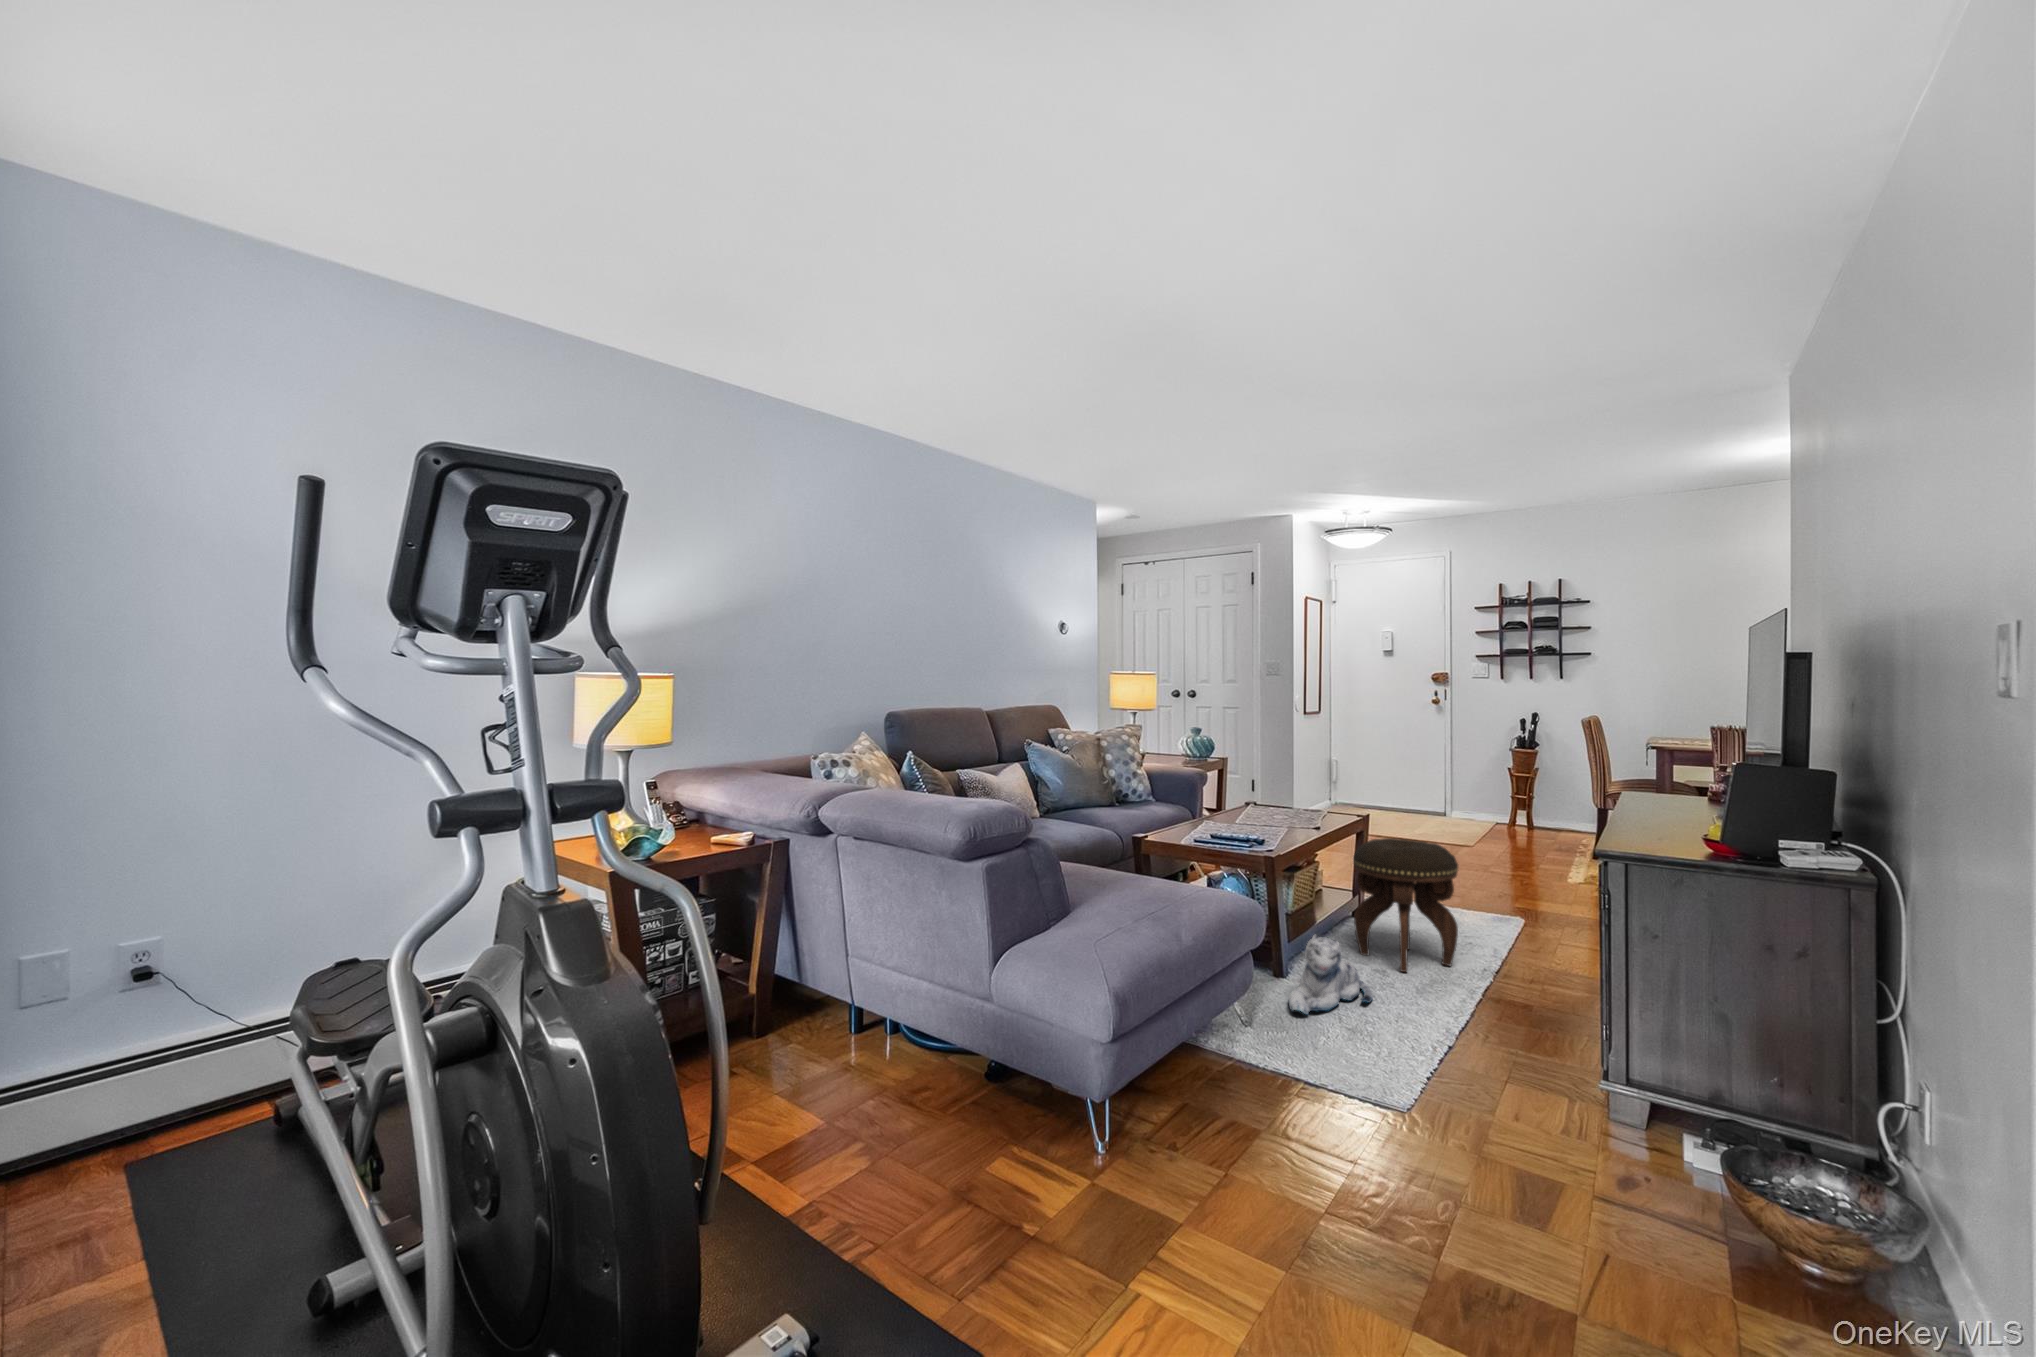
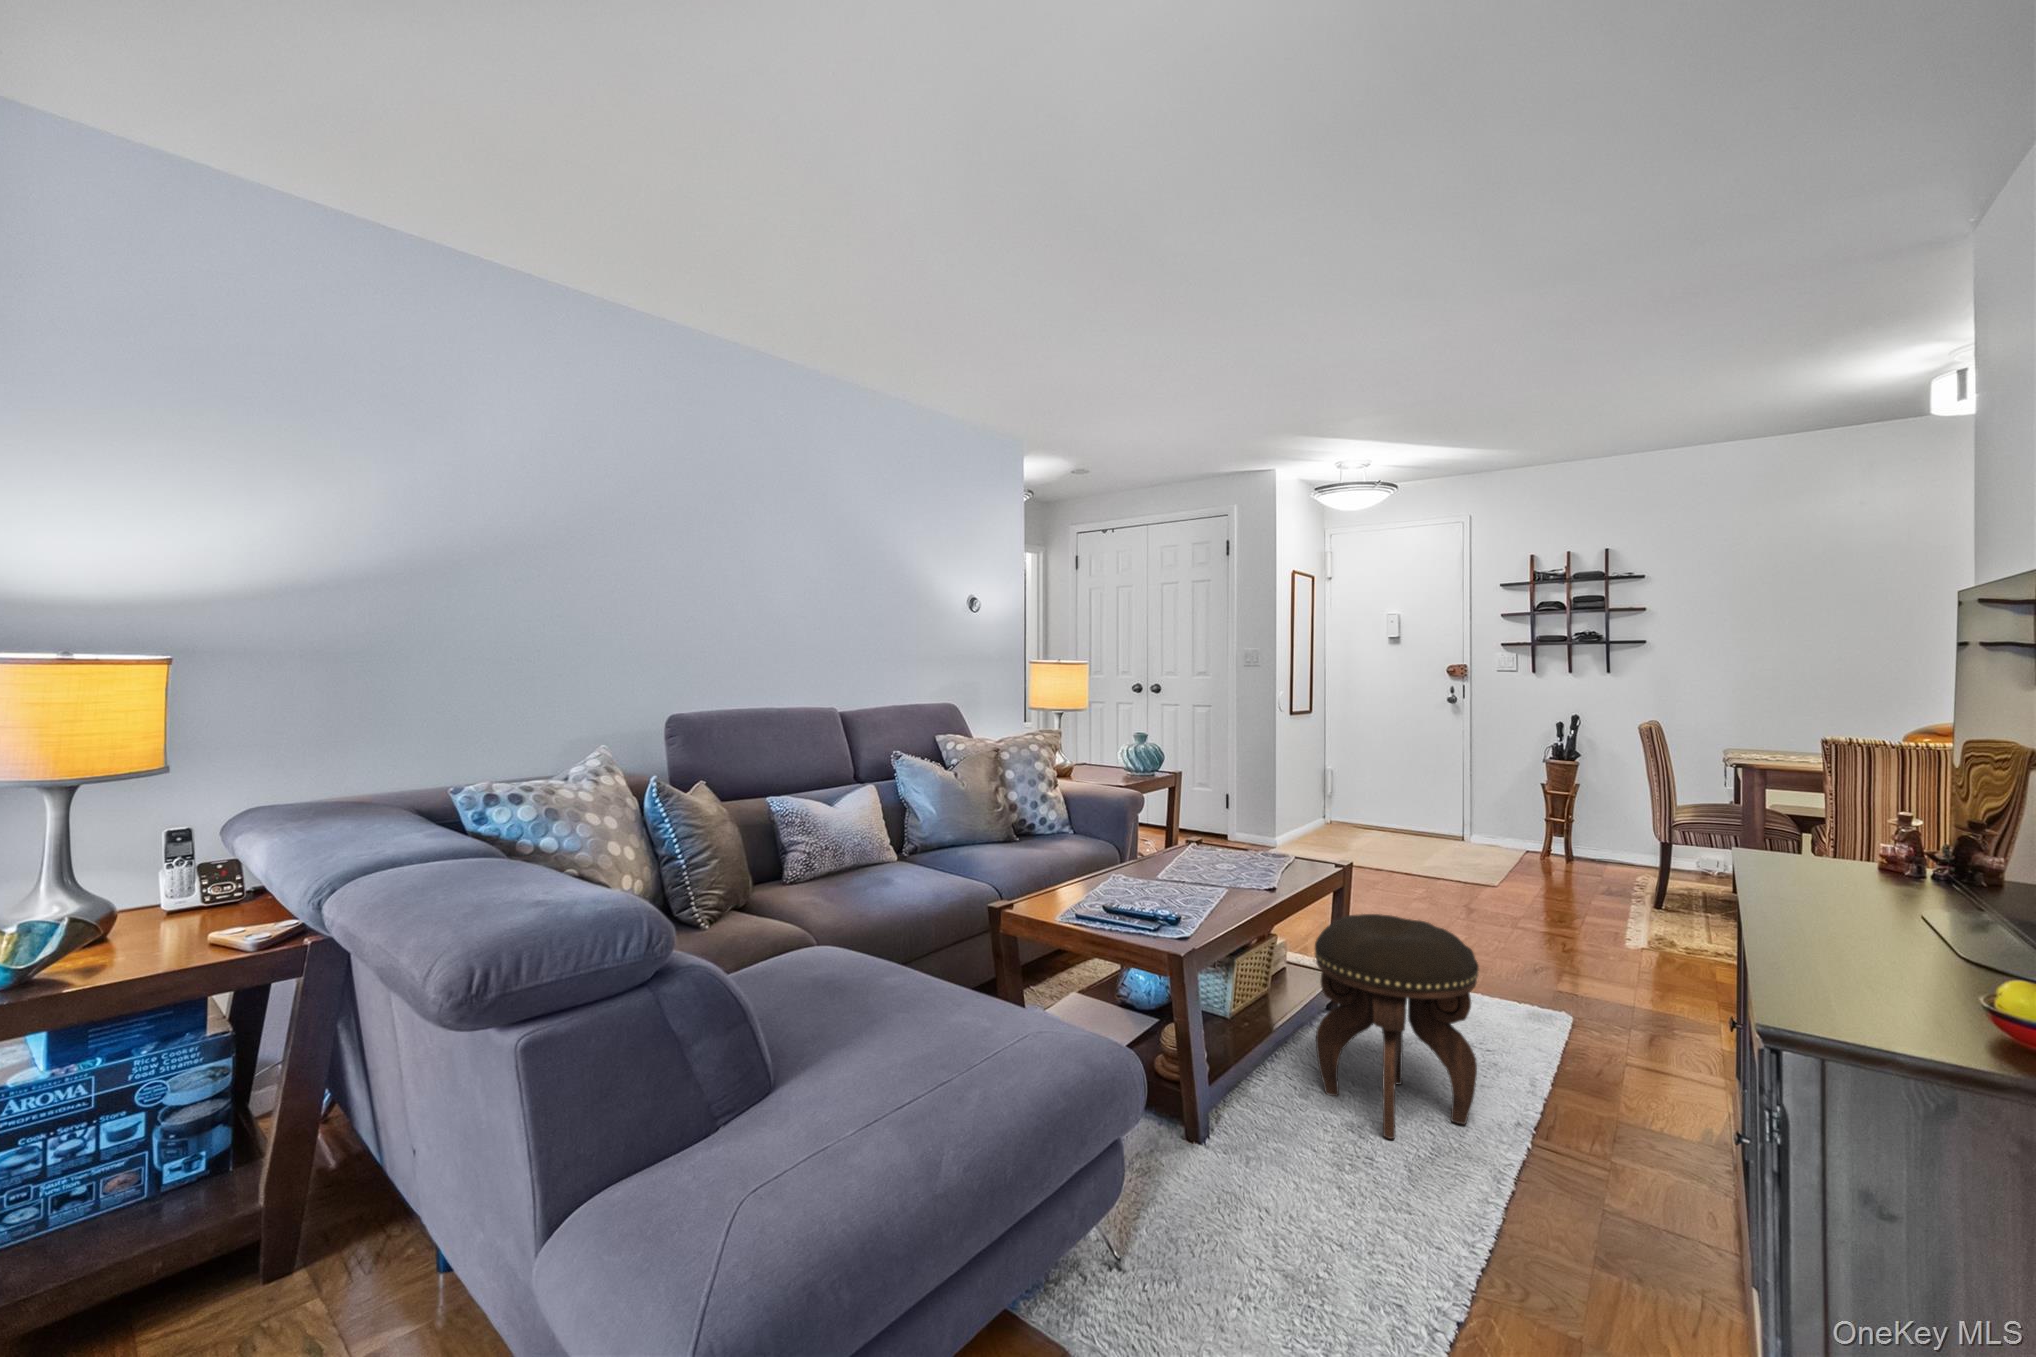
plush toy: present [1289,935,1373,1014] -> none [1183,1101,1333,1255]

